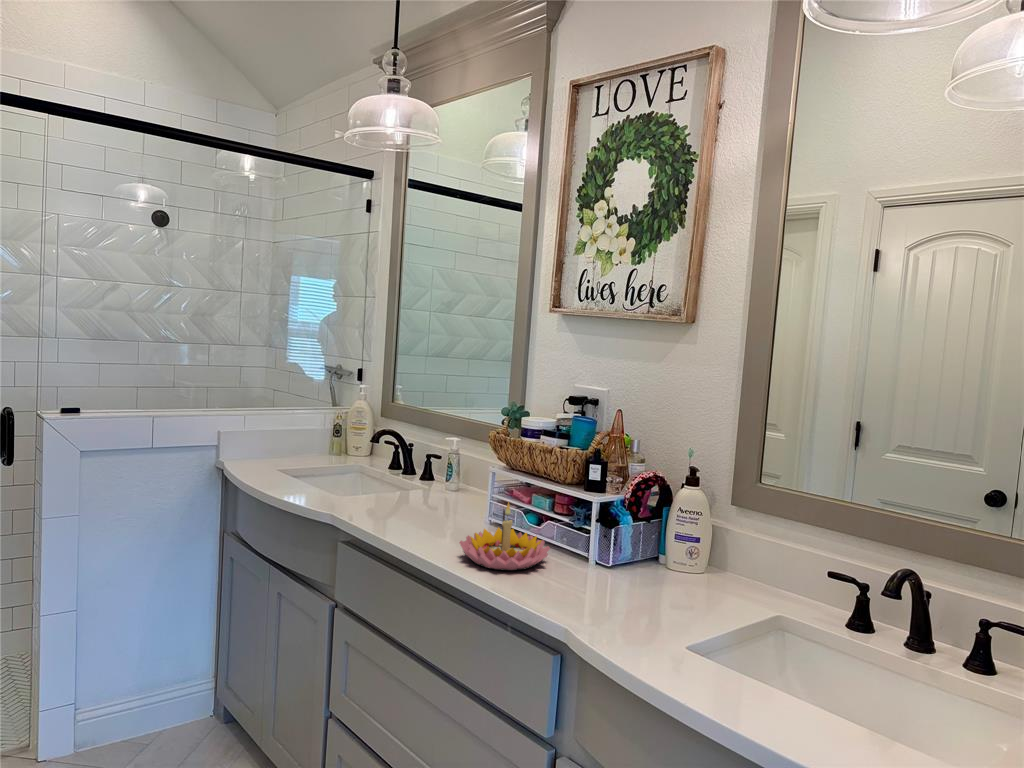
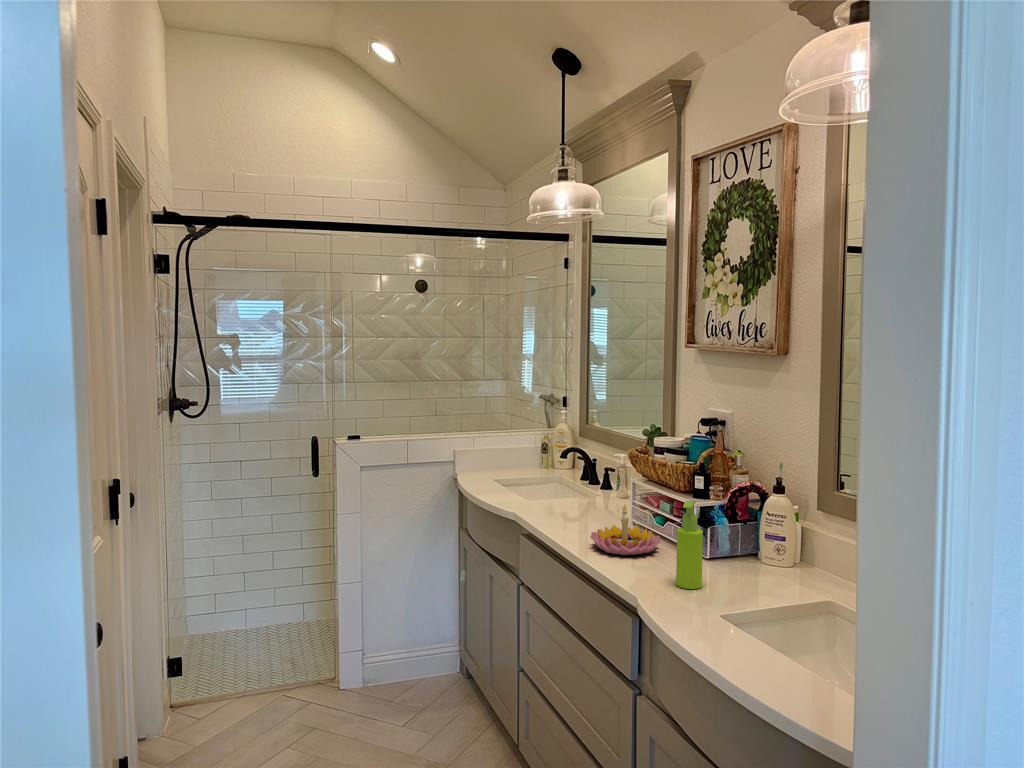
soap dispenser: none [602,499,640,614] -> present [676,501,703,589]

